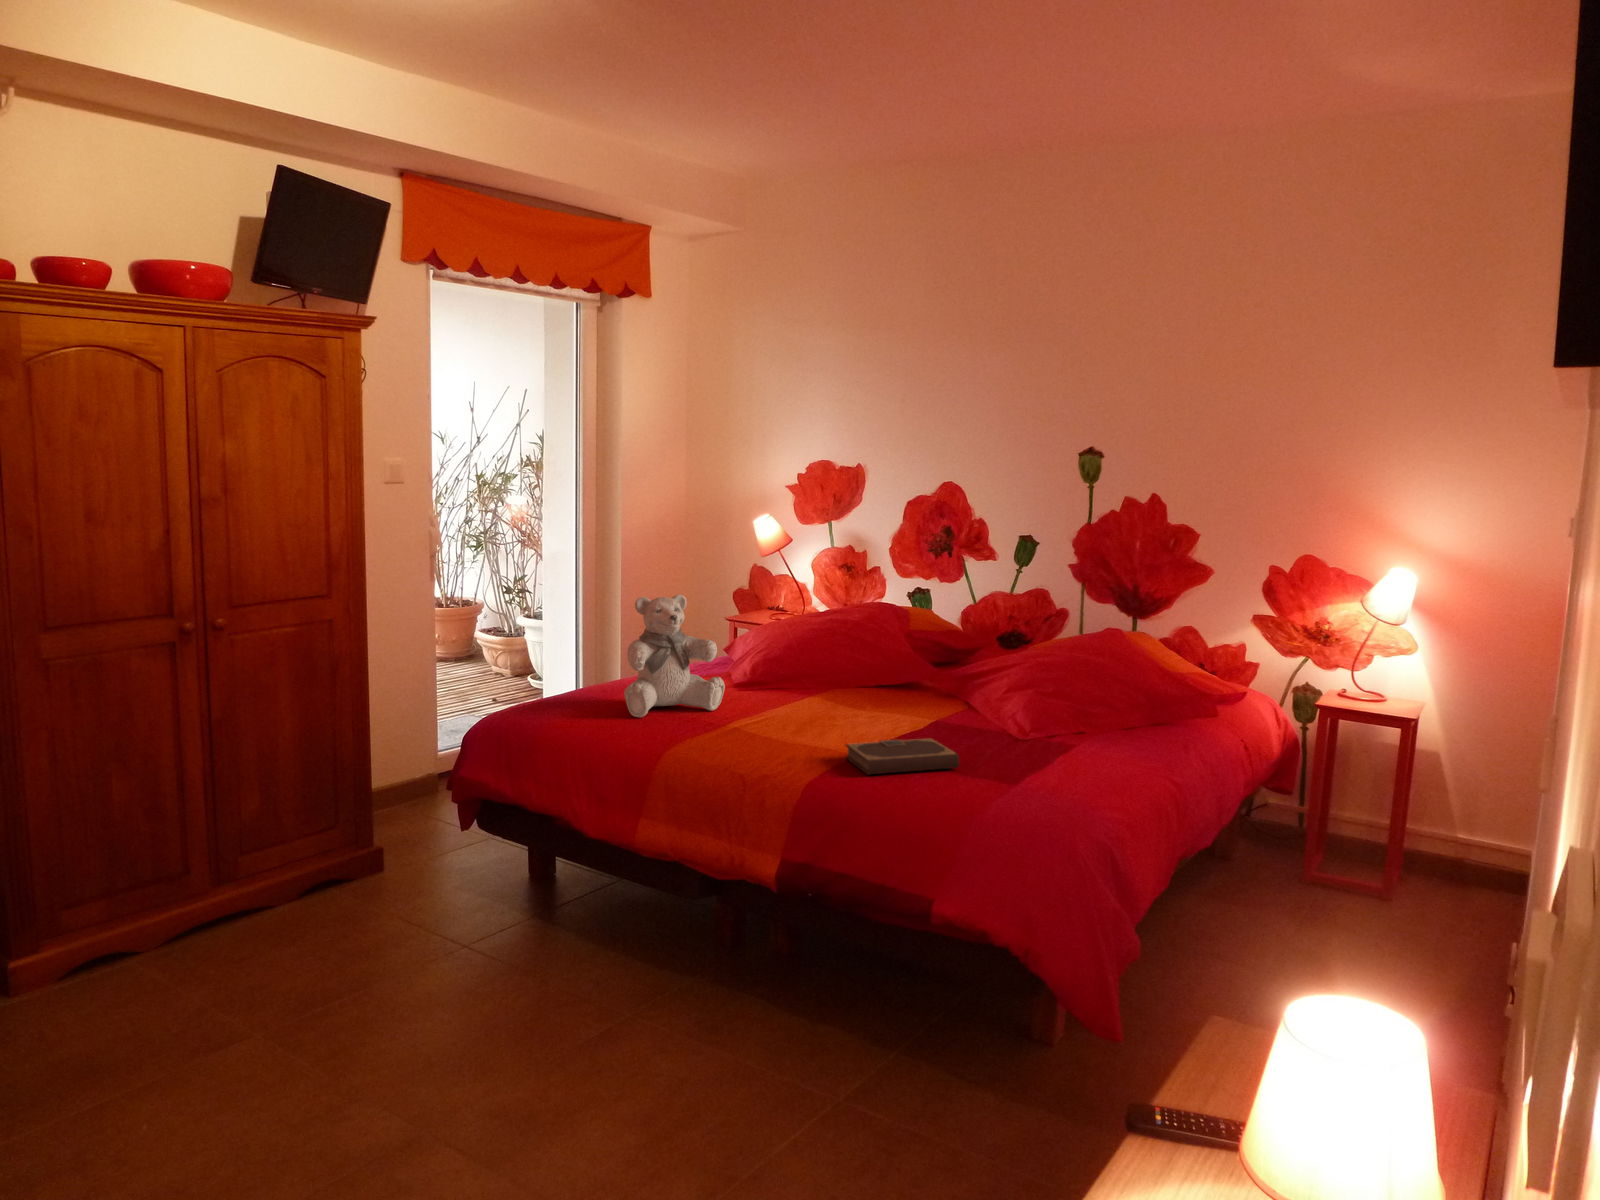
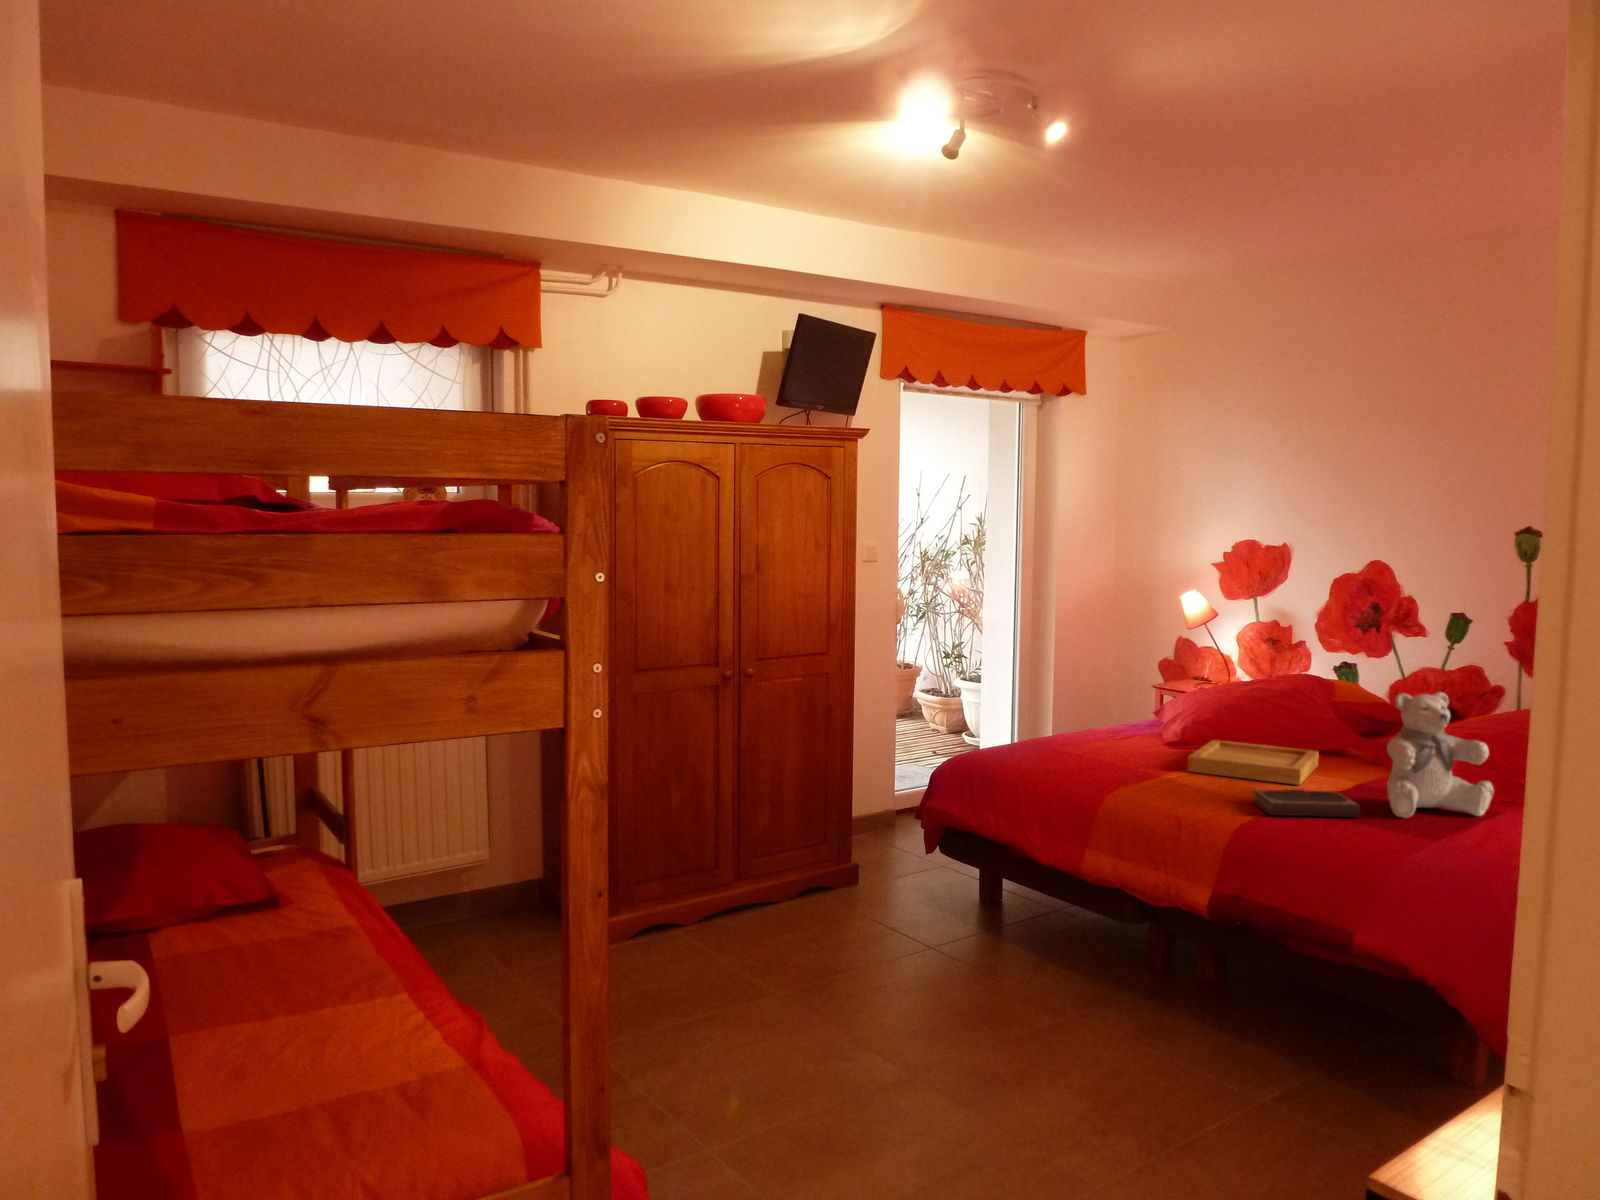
teddy bear: present [624,595,725,717] -> present [1387,692,1494,817]
tray: none [772,682,906,731] -> present [1188,740,1319,785]

